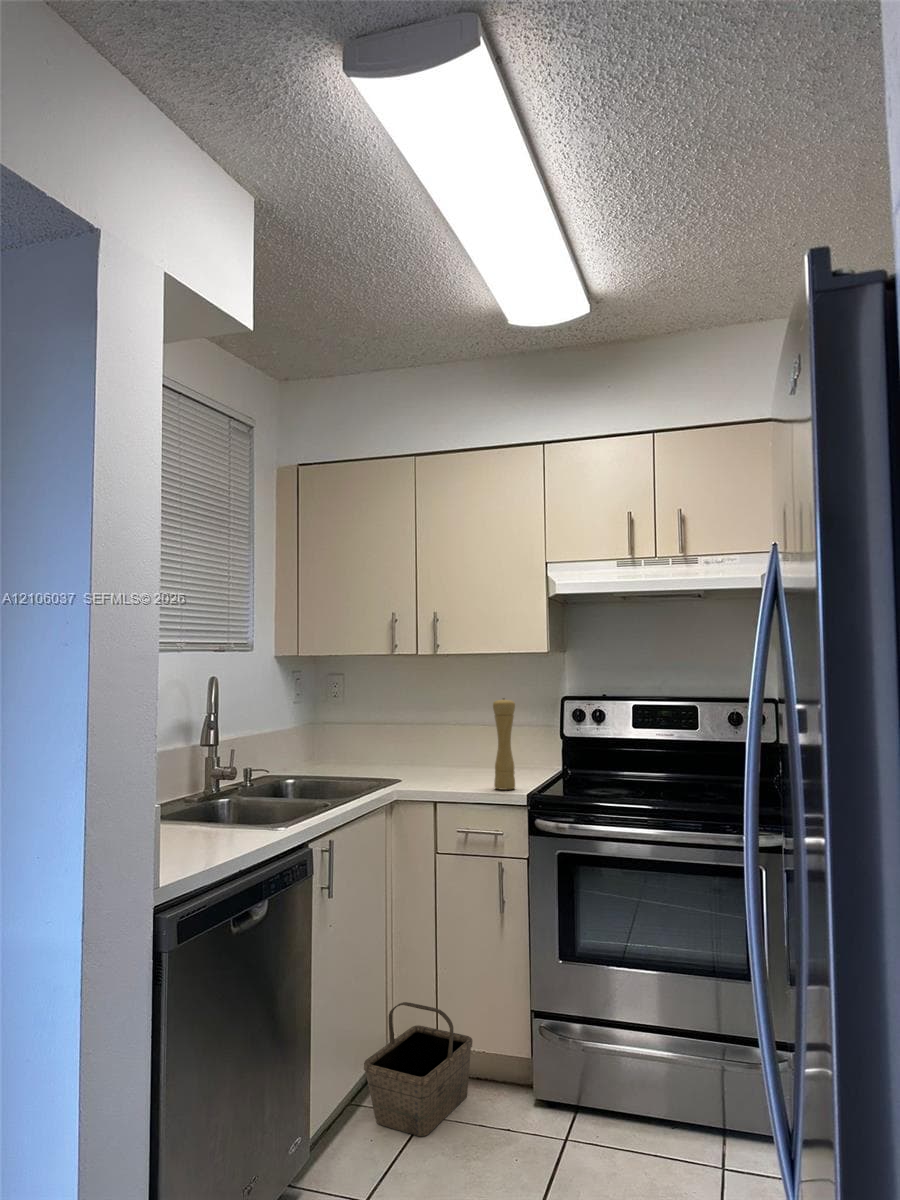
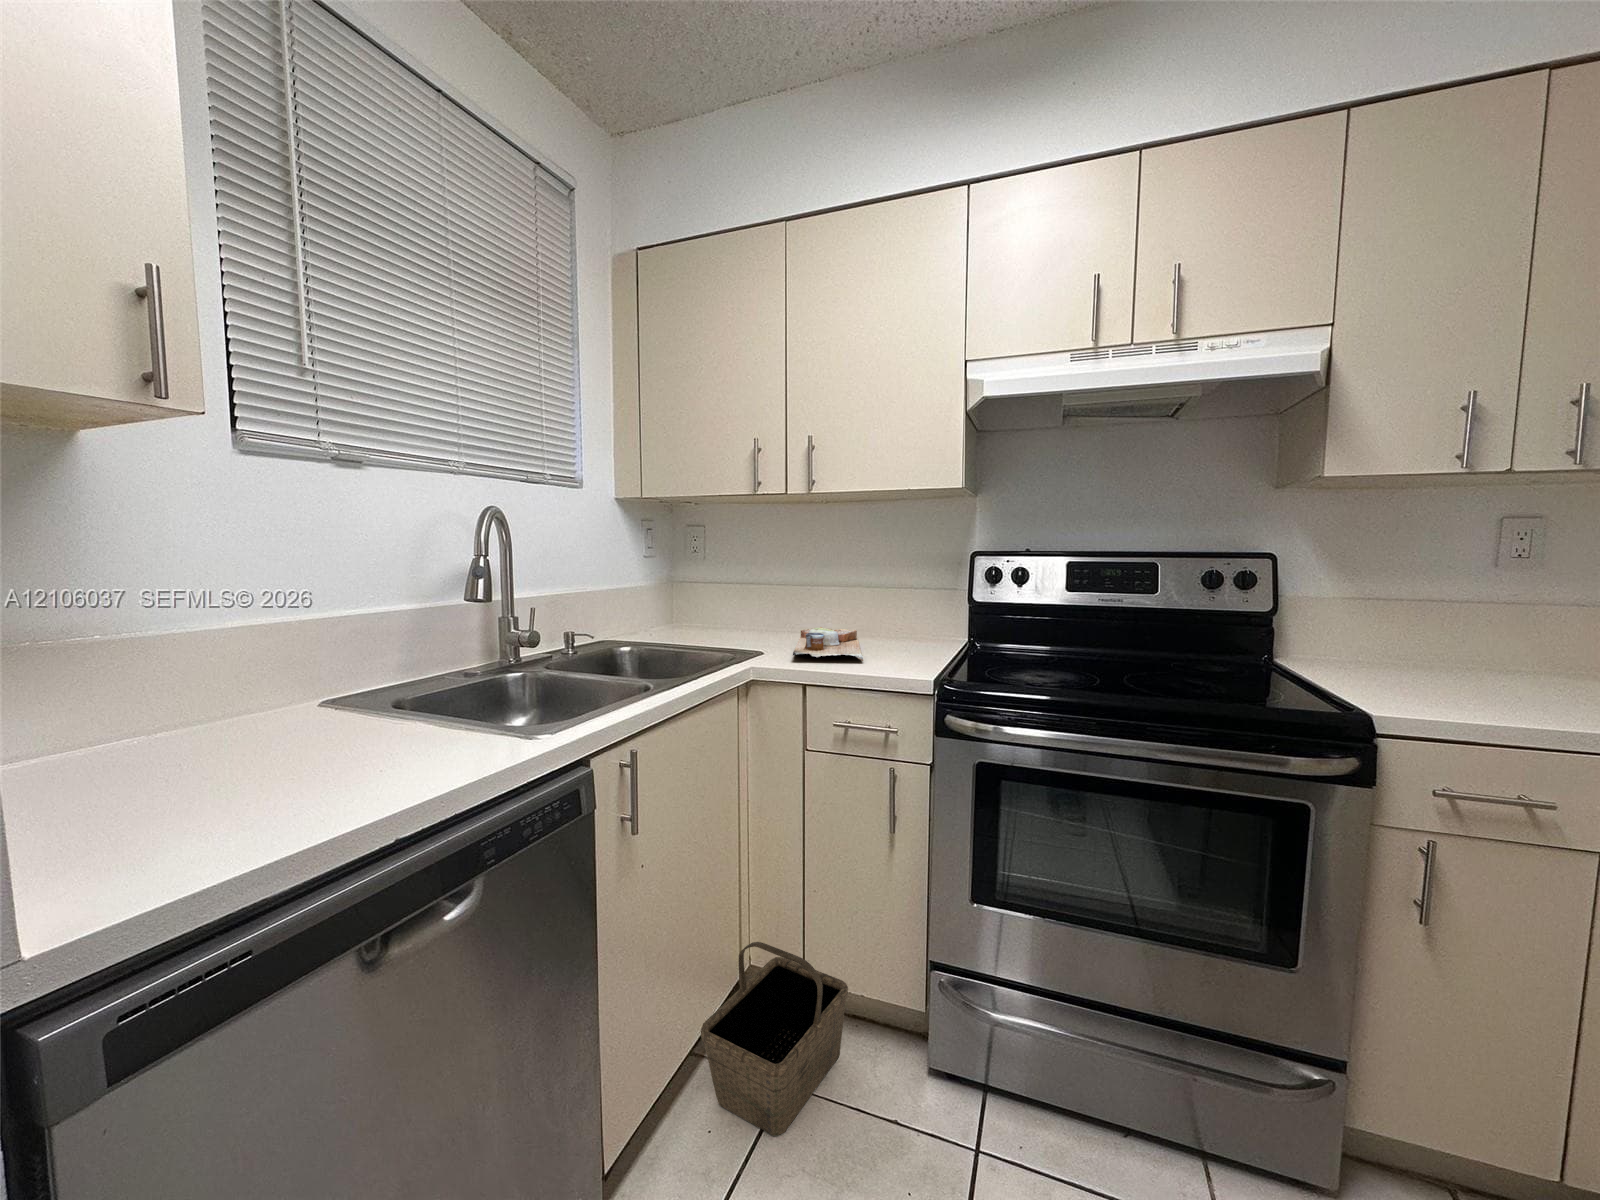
pepper mill: present [493,698,515,790] -> none [885,546,917,669]
cutting board: none [425,761,479,785] -> present [793,627,863,661]

